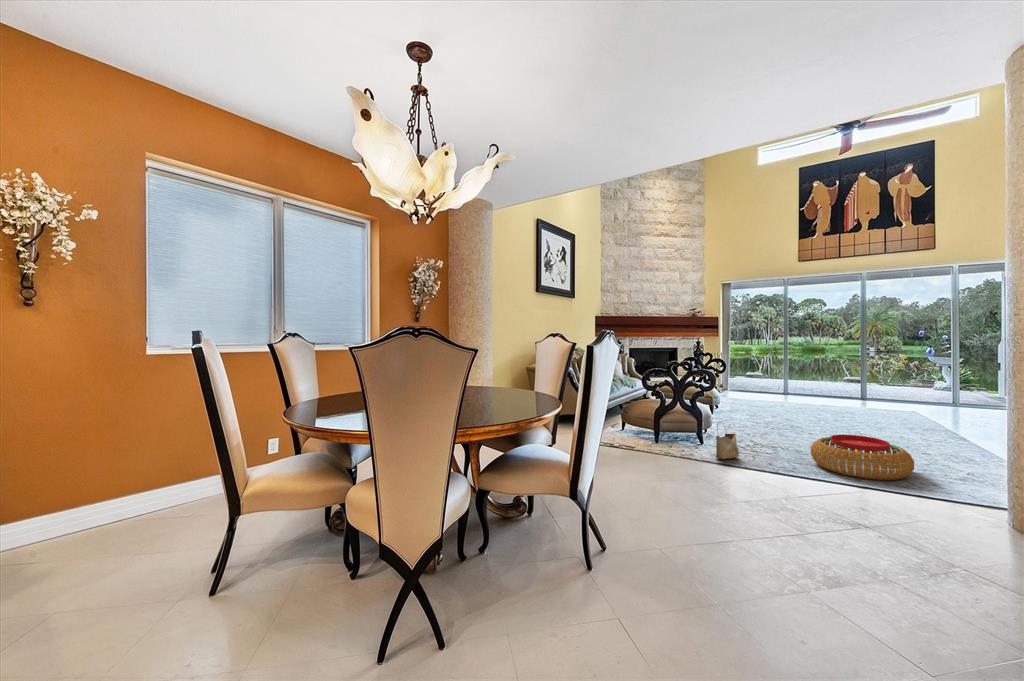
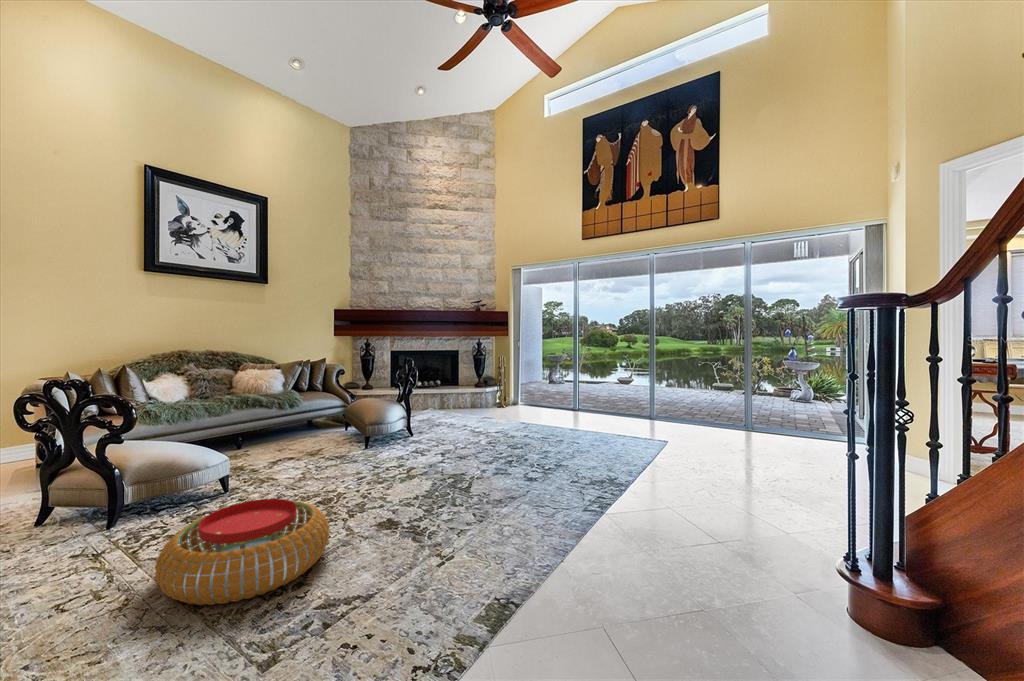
woven basket: present [716,422,739,459] -> none [90,469,150,537]

